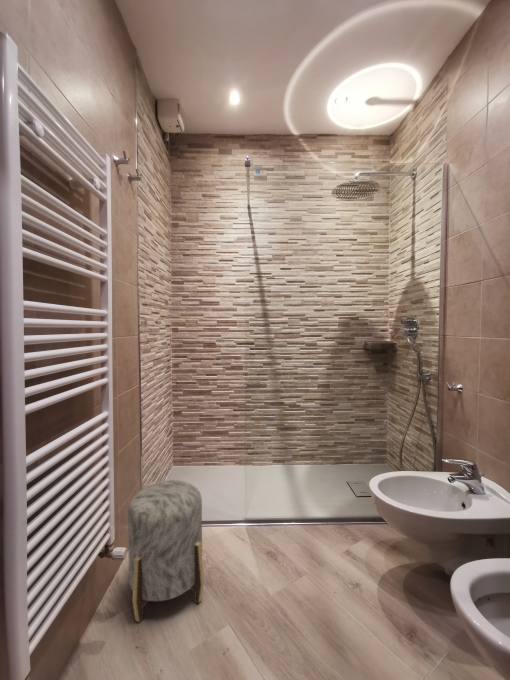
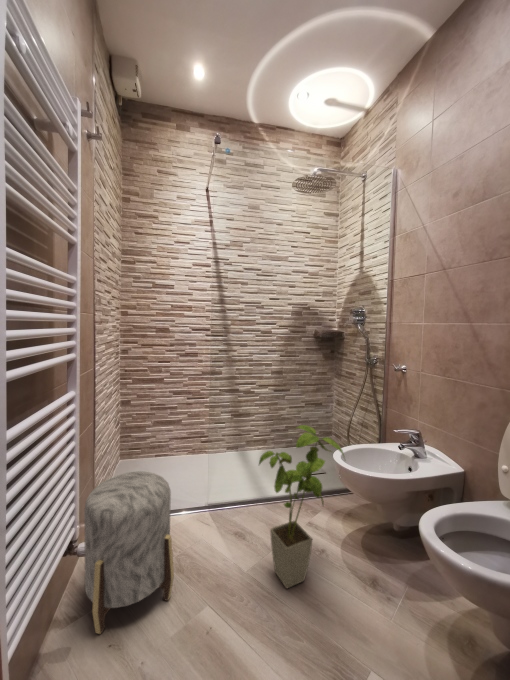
house plant: none [283,447,370,612] -> present [259,425,344,588]

